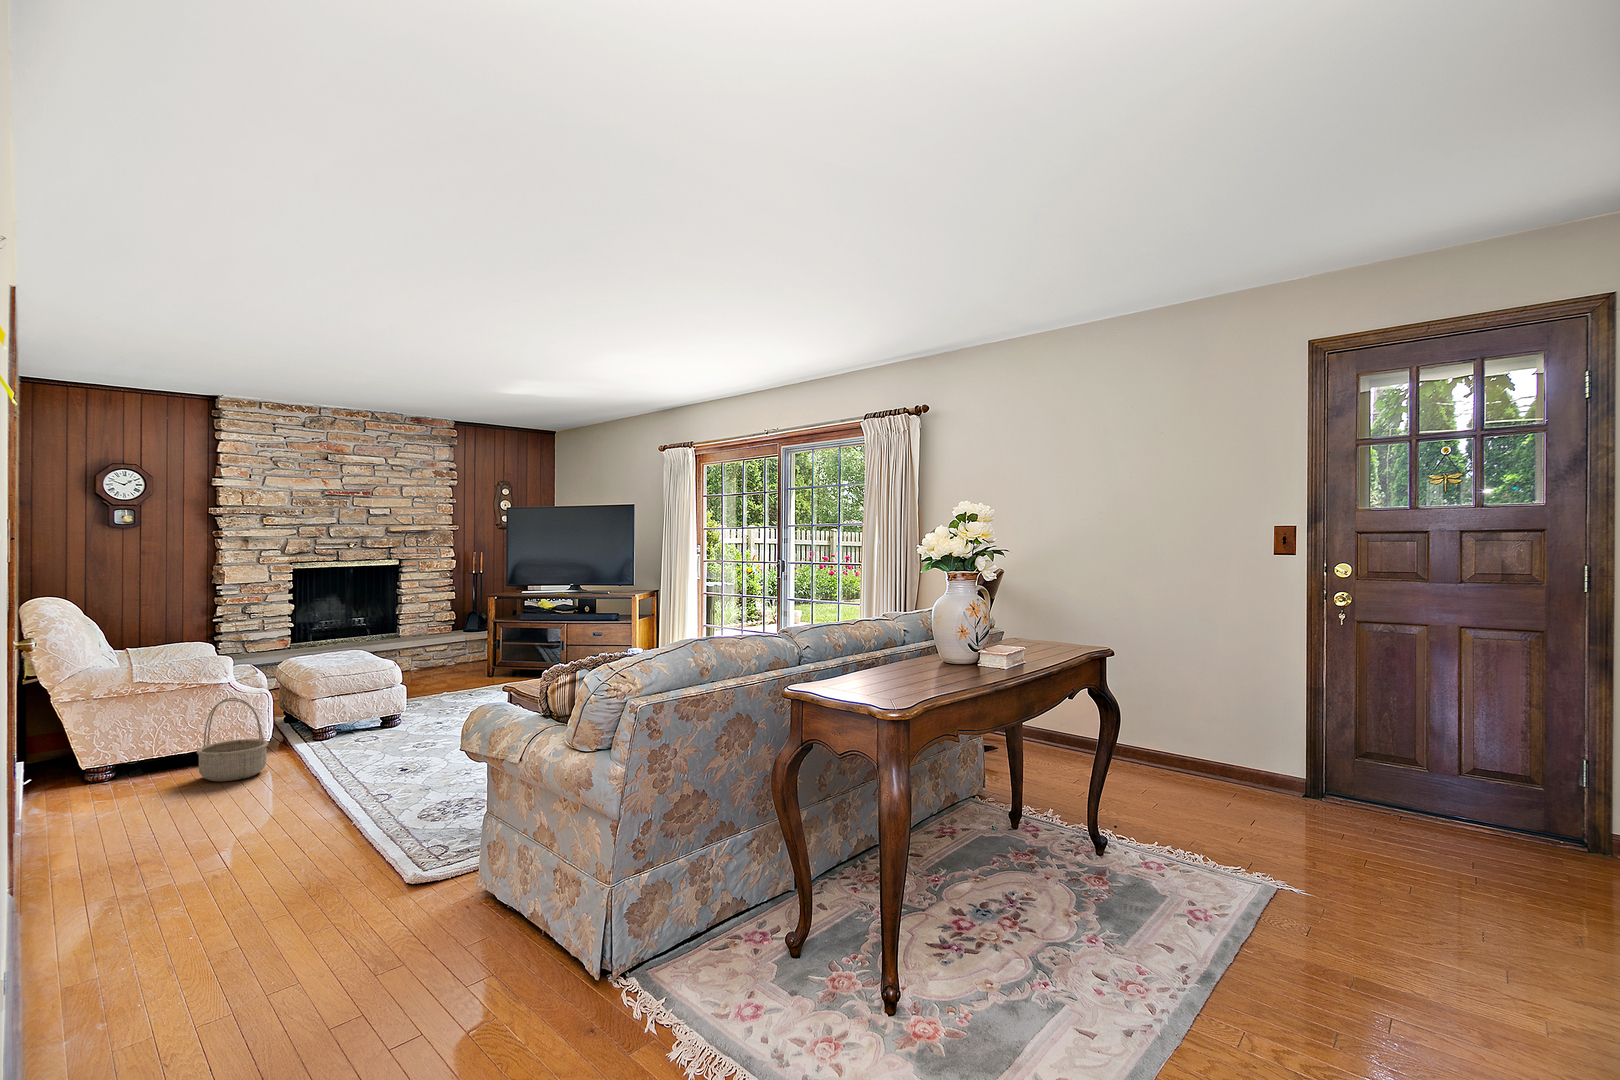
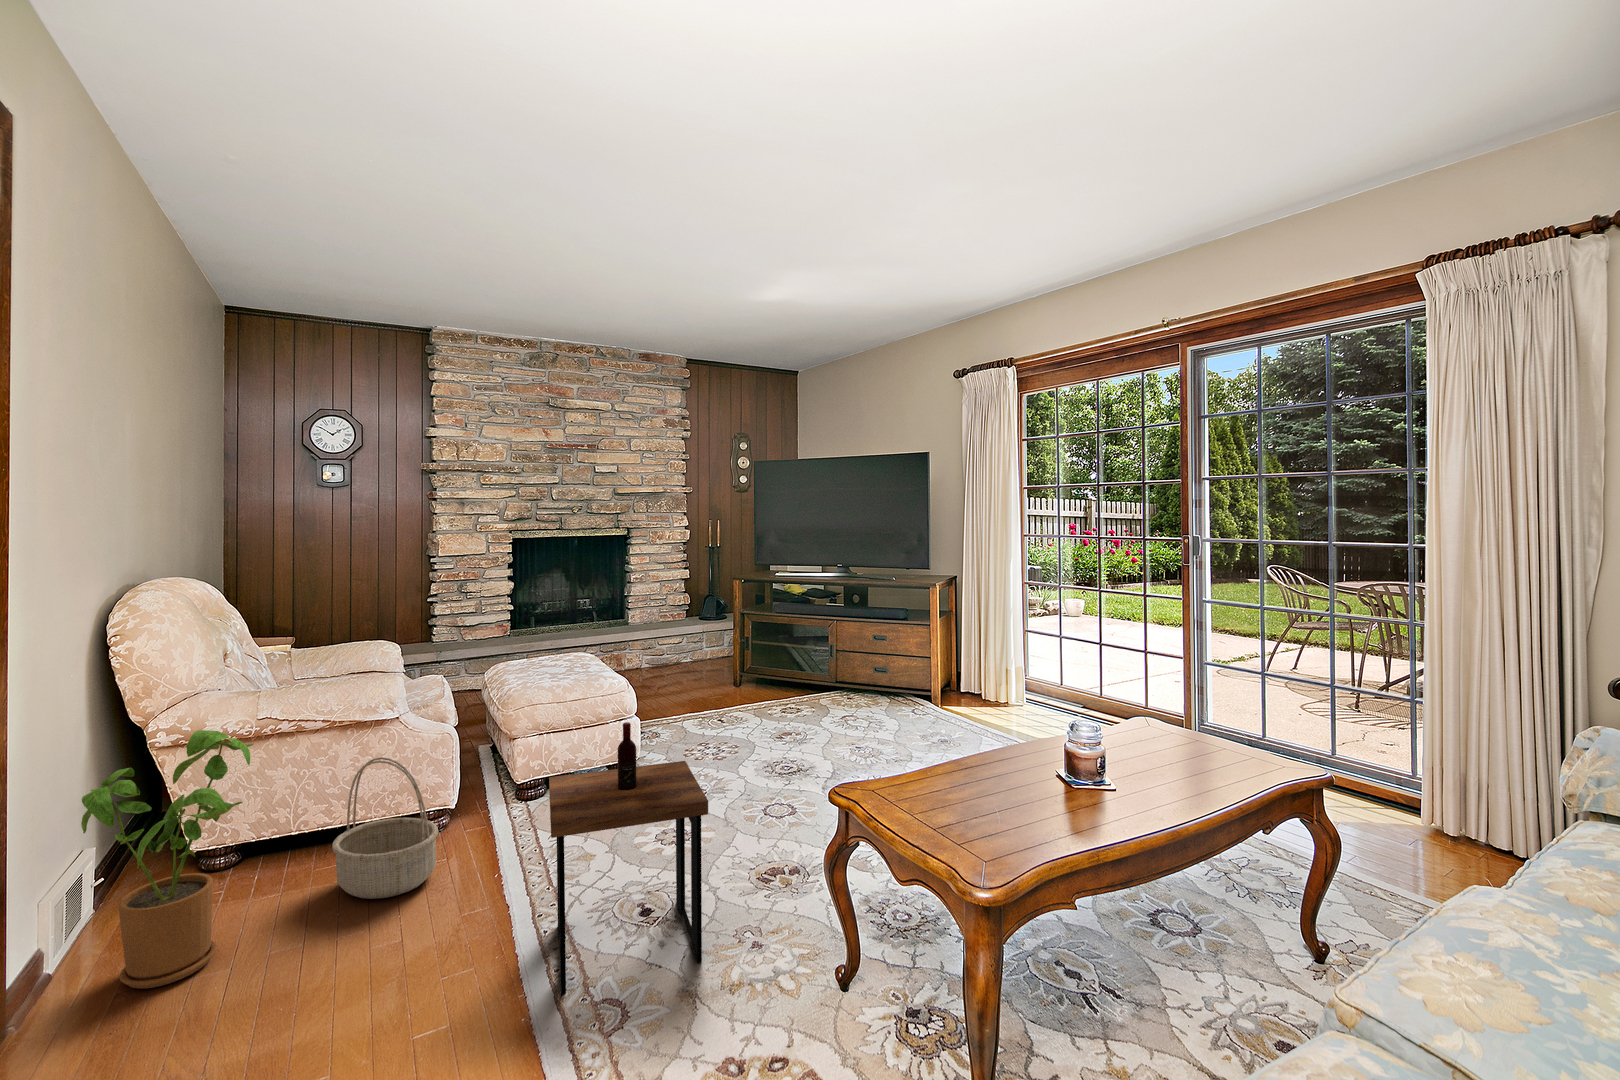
side table: none [348,661,442,797] -> present [549,722,708,993]
house plant: none [53,675,156,817] -> present [81,730,254,989]

